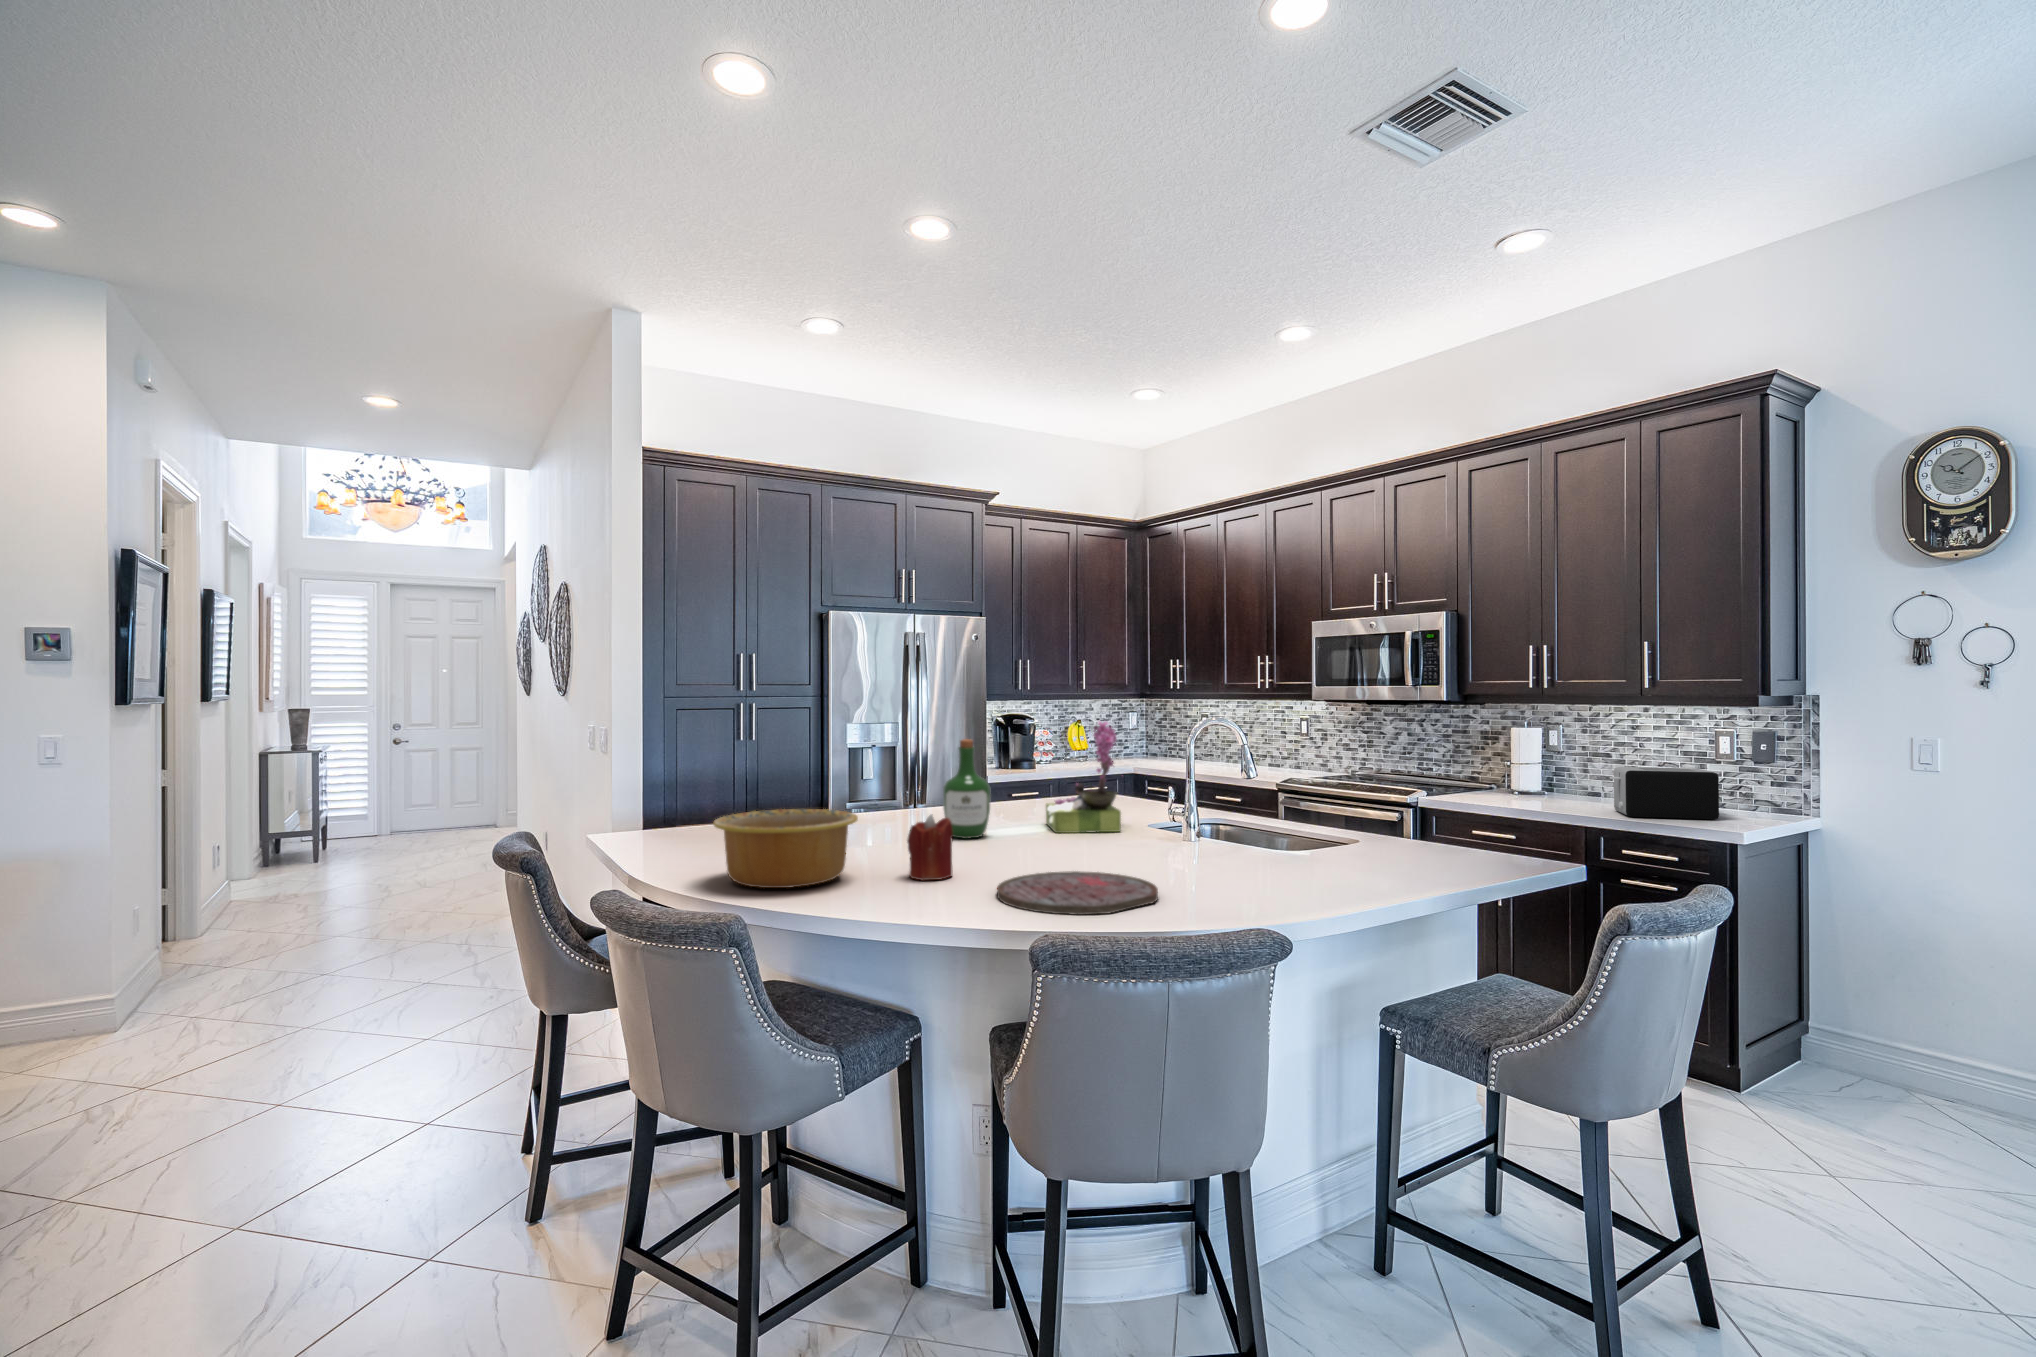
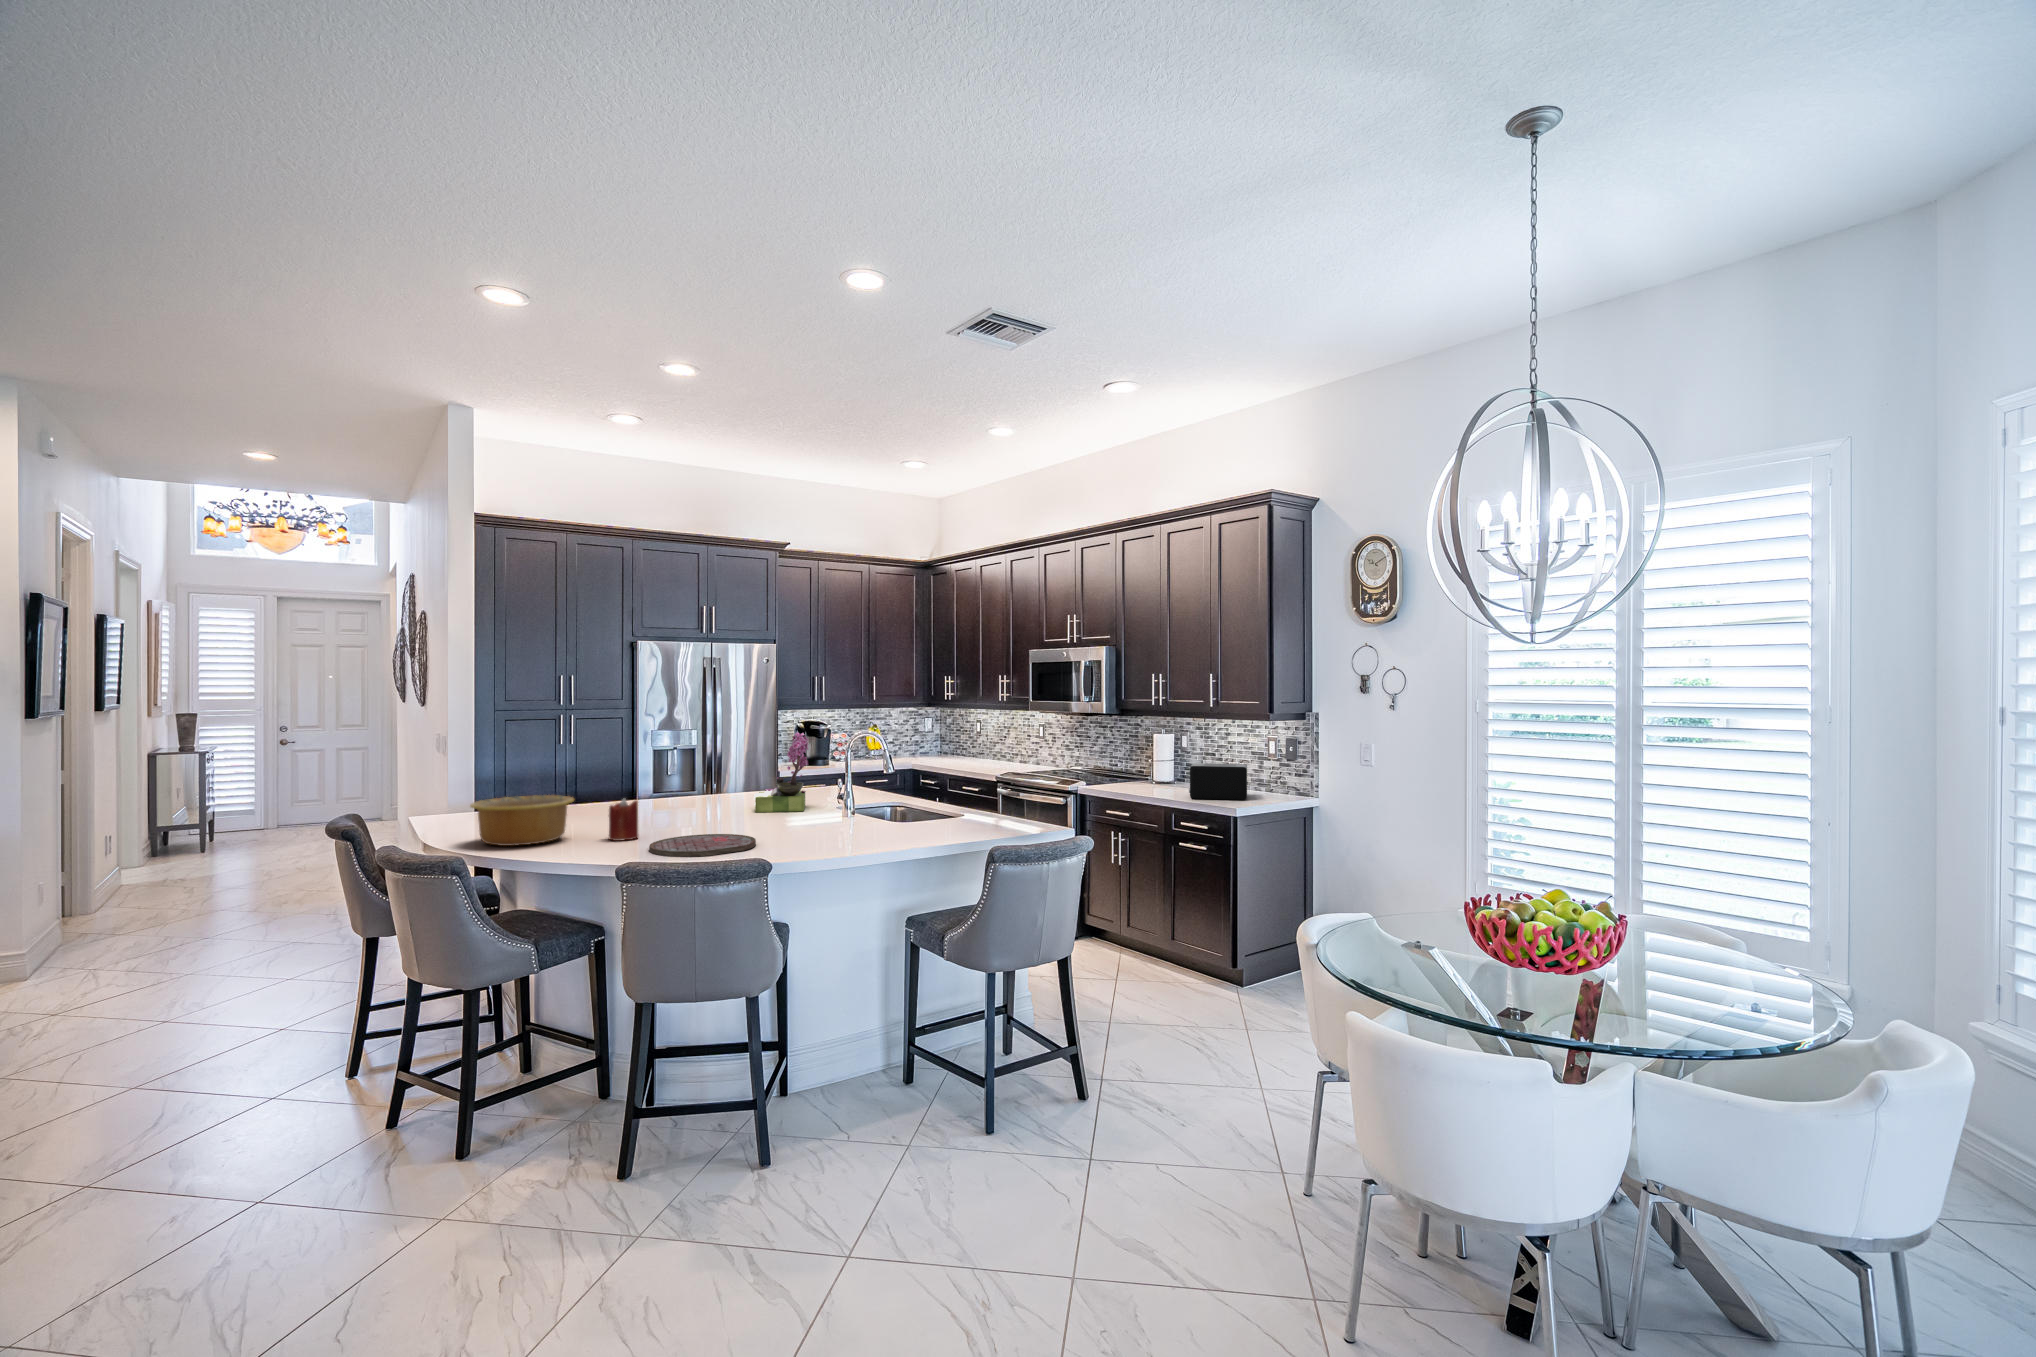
wine bottle: present [943,739,991,839] -> none [669,746,704,816]

